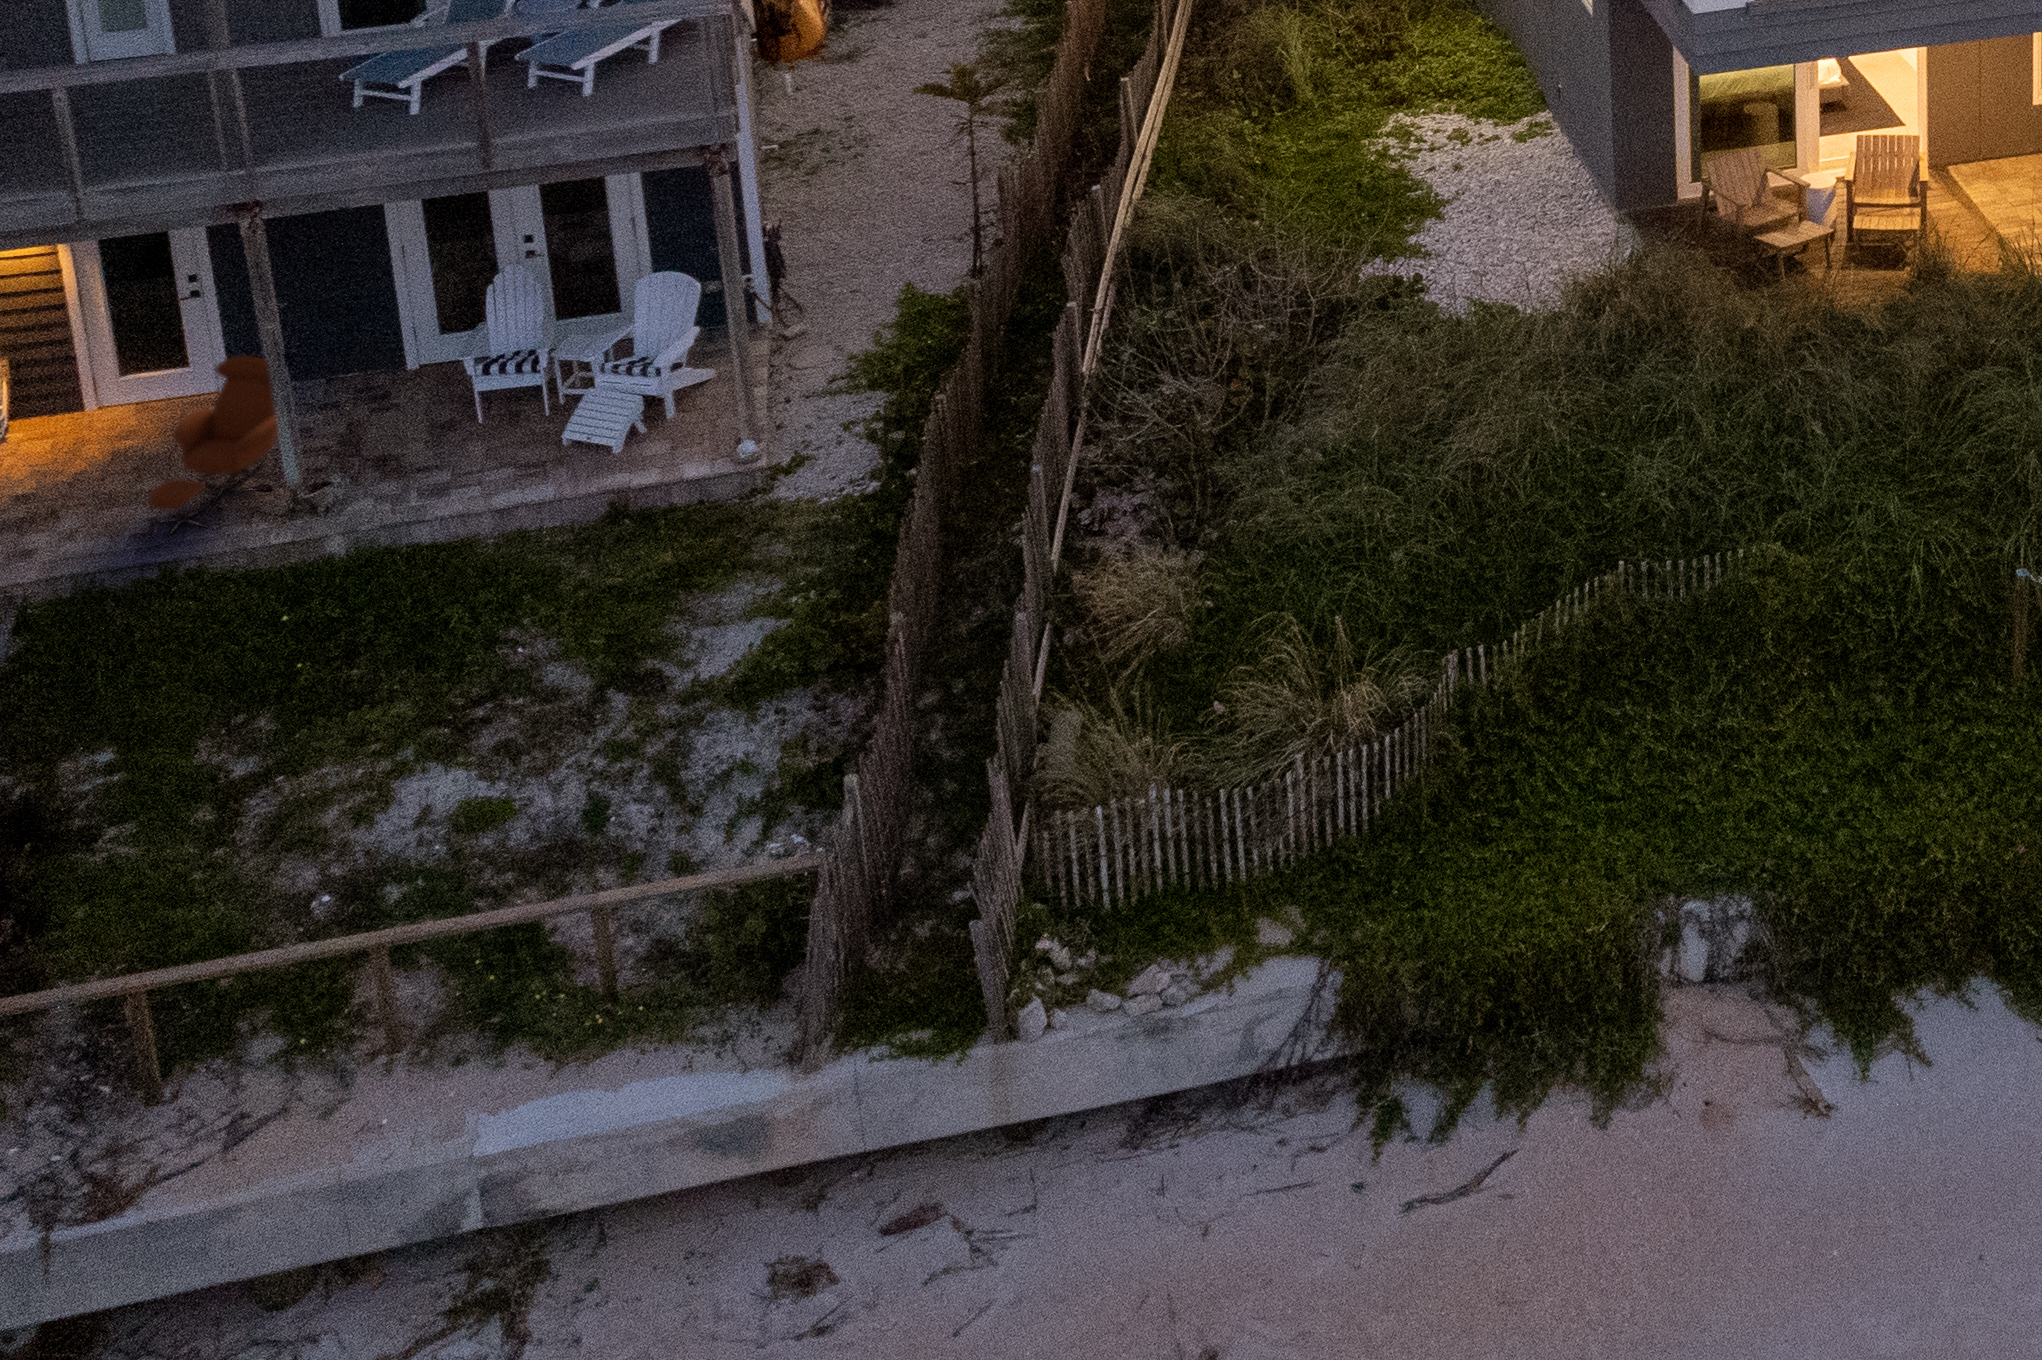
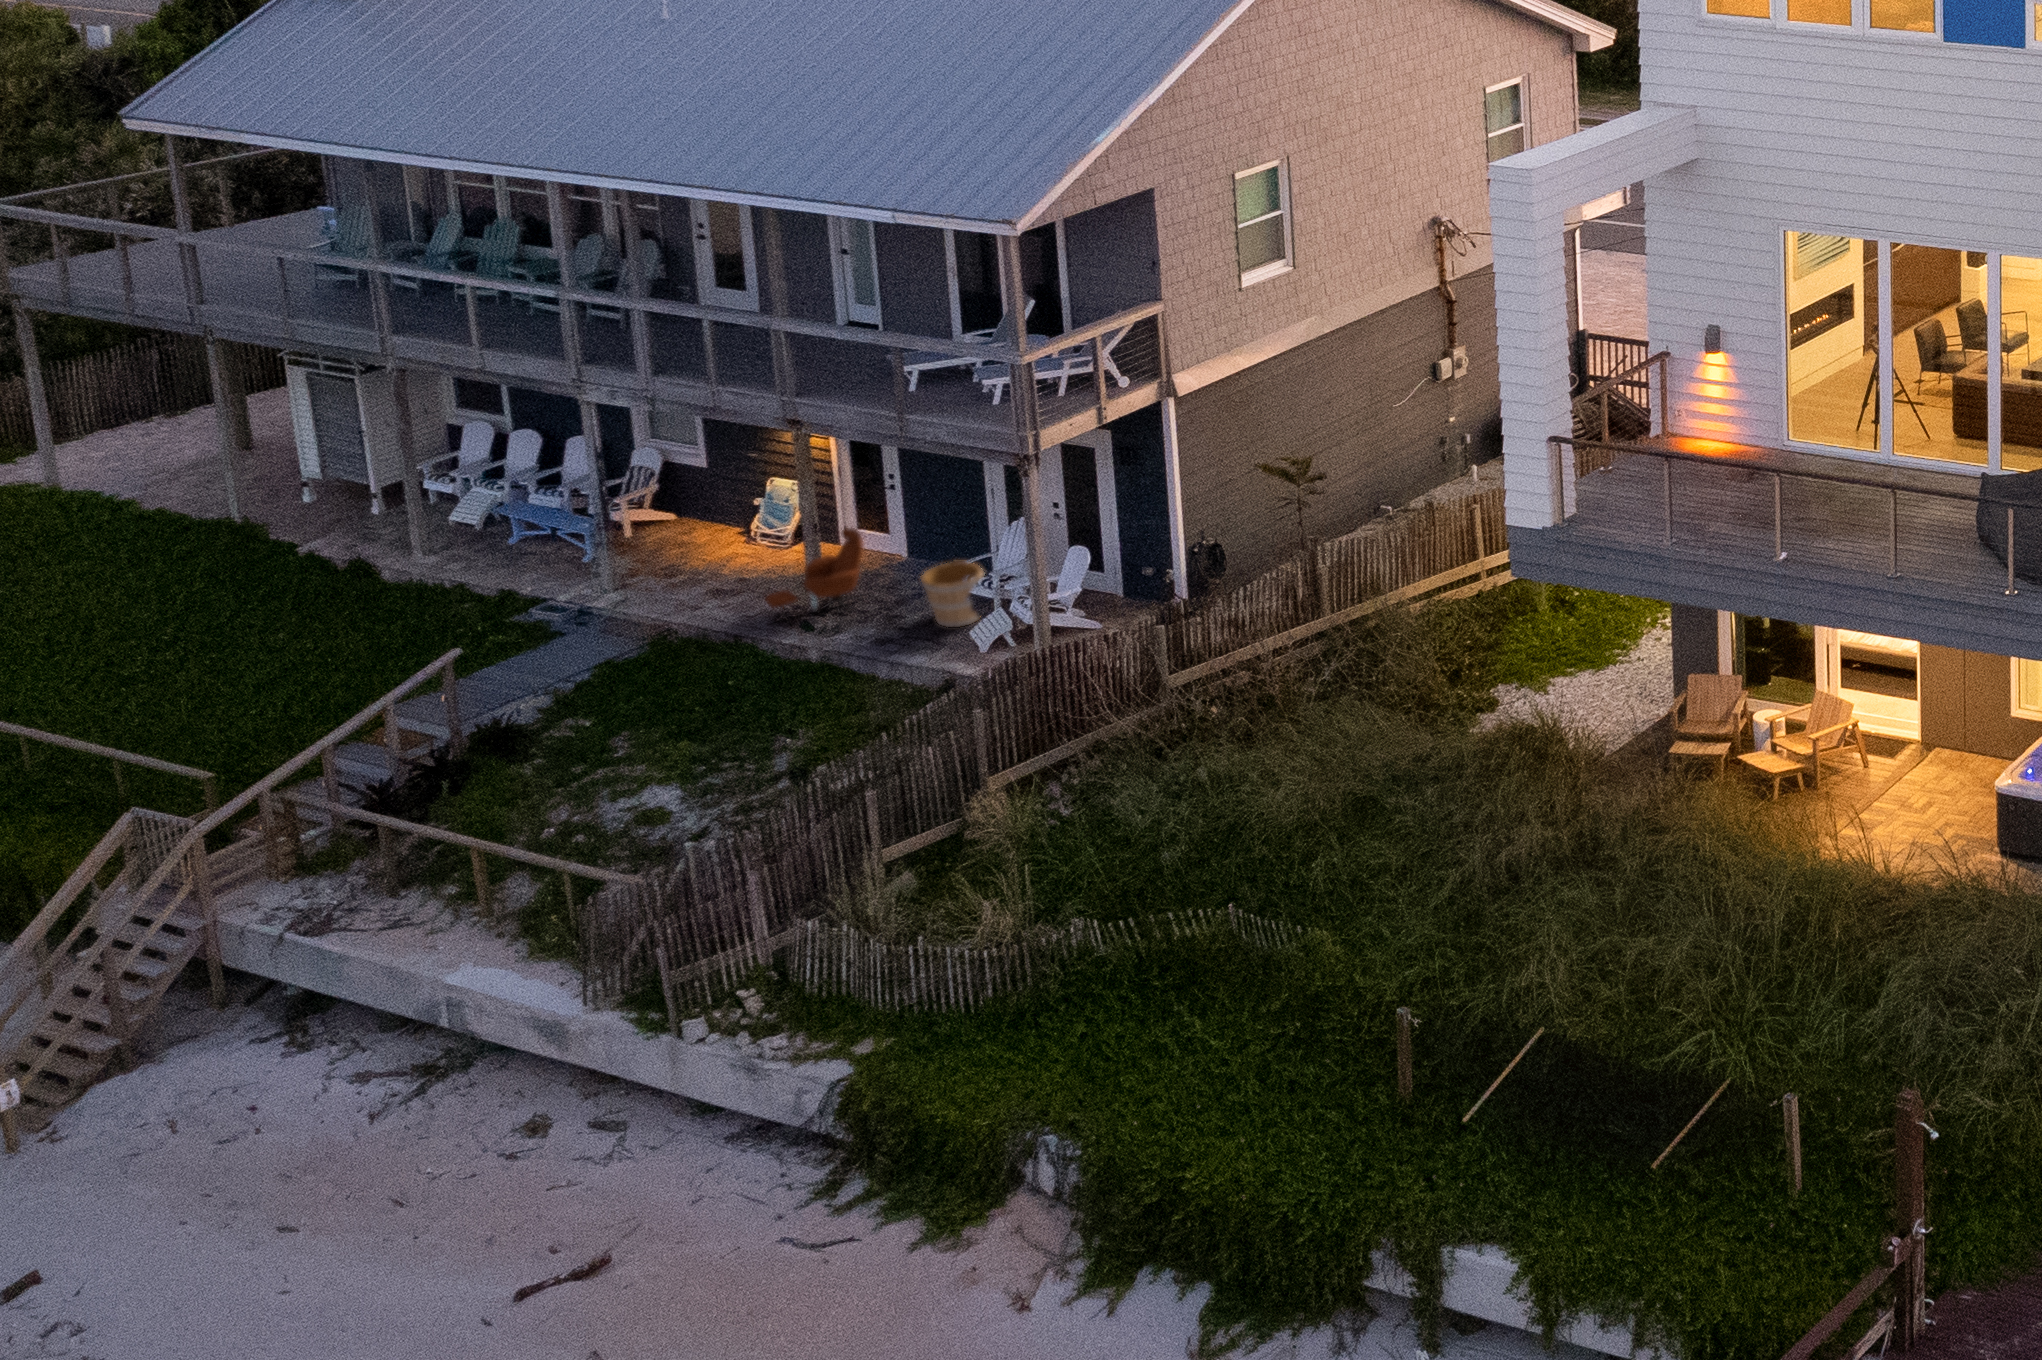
wooden bucket: none [400,350,501,453] -> present [920,561,983,627]

